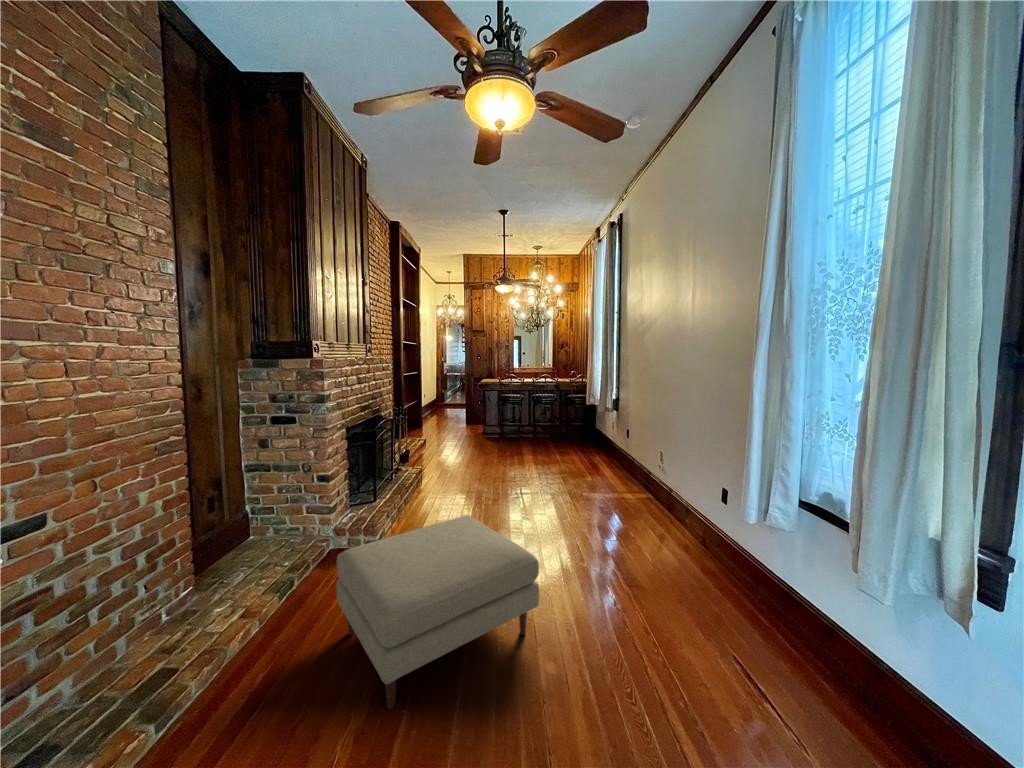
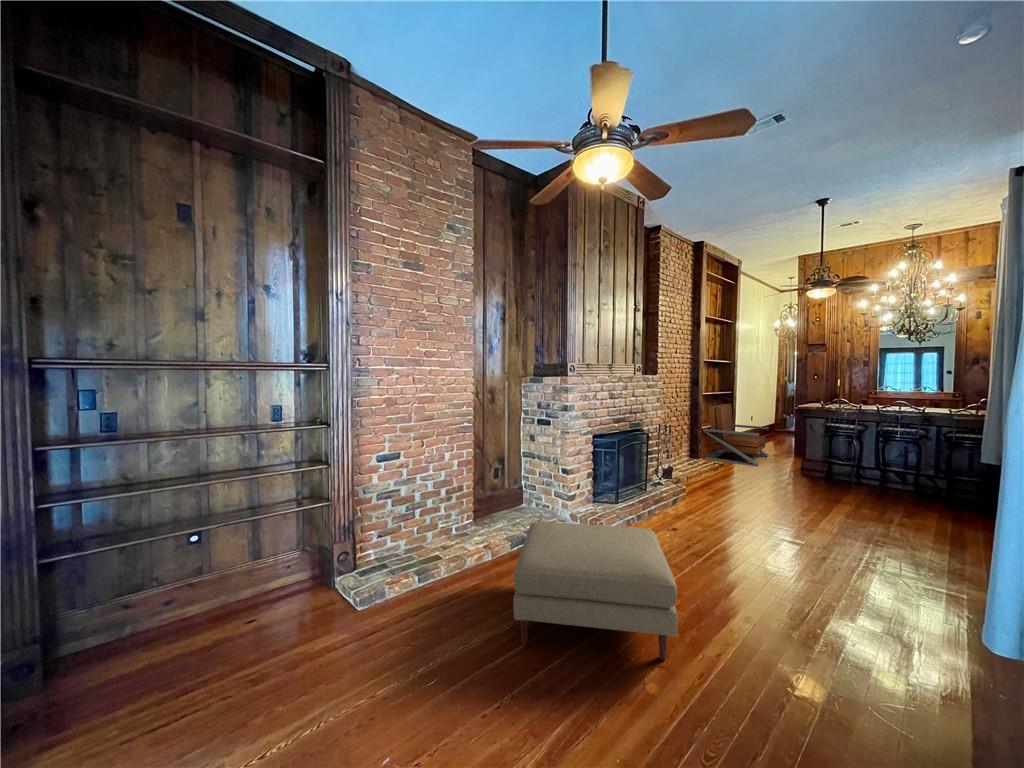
lounge chair: none [407,383,455,438] -> present [703,404,768,467]

